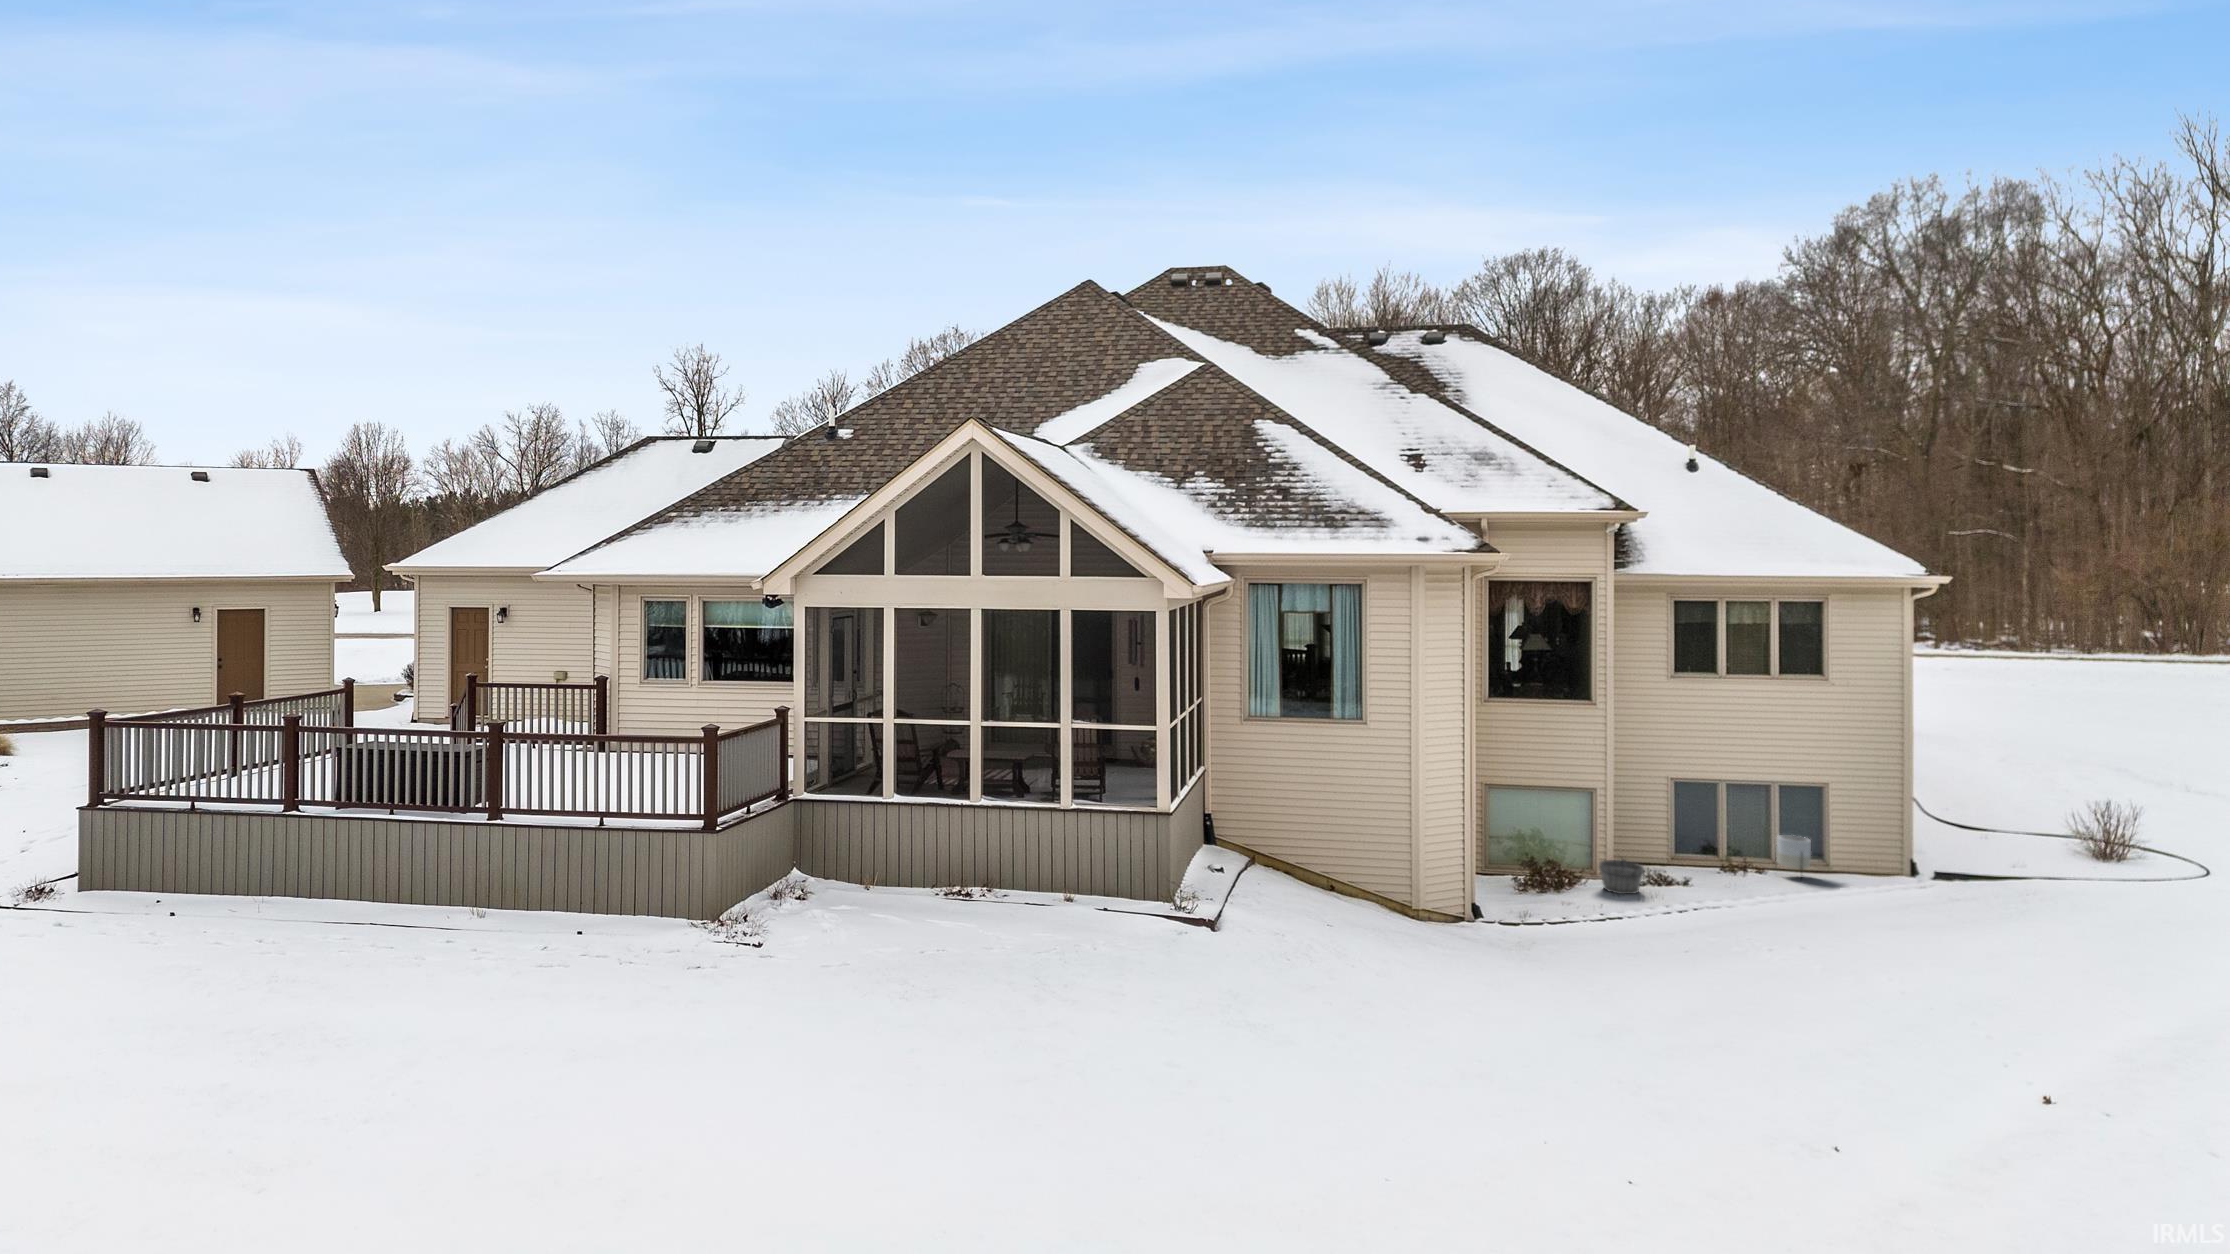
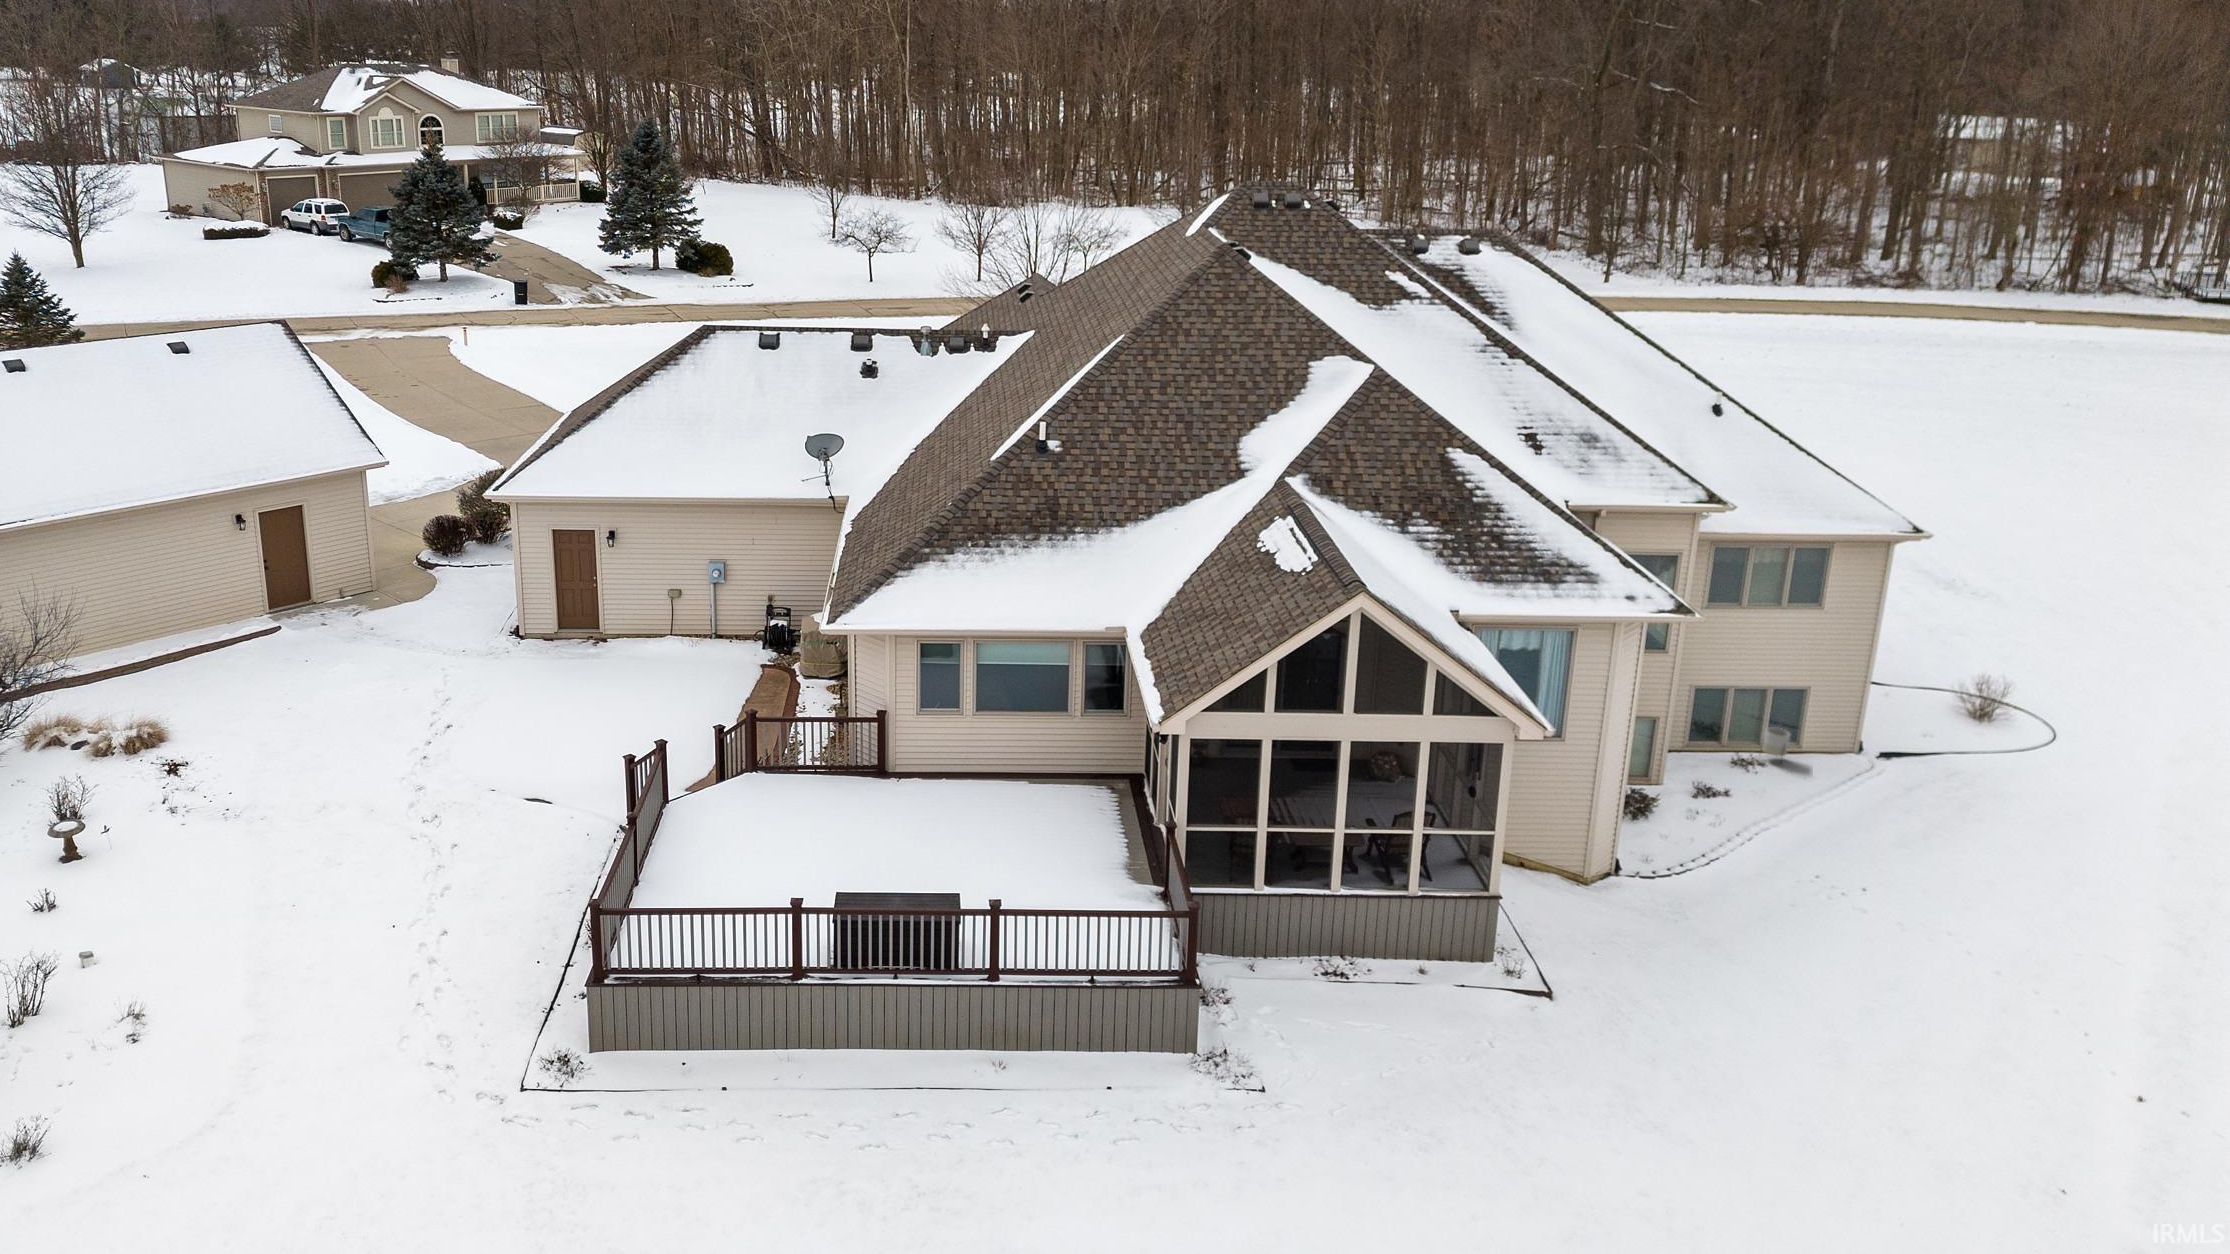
wooden bucket: present [1599,859,1644,894] -> none [1655,771,1691,804]

